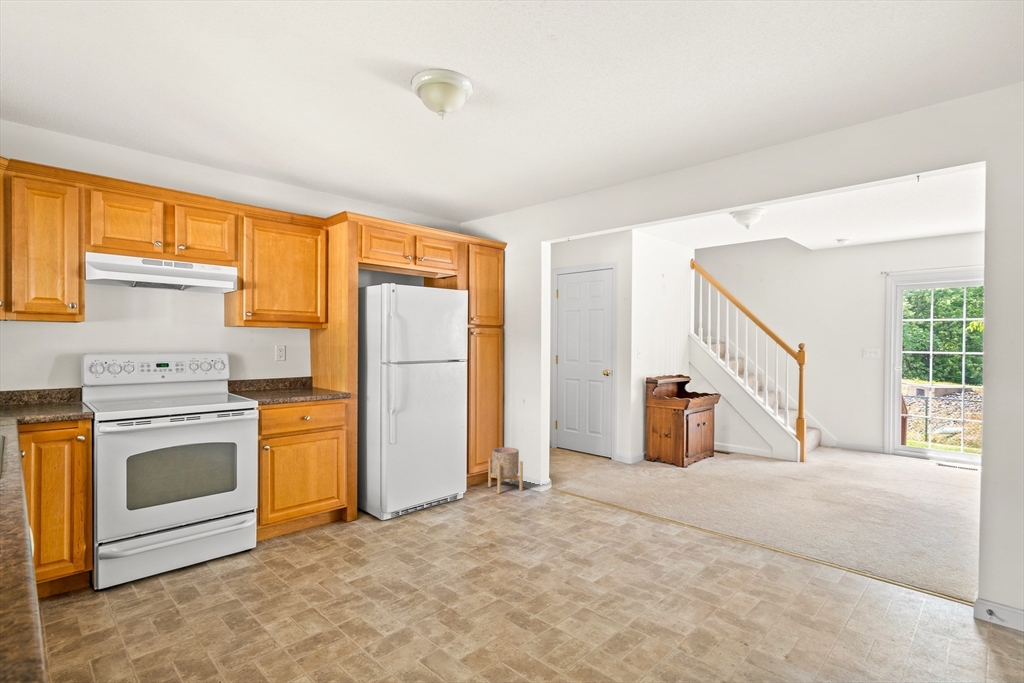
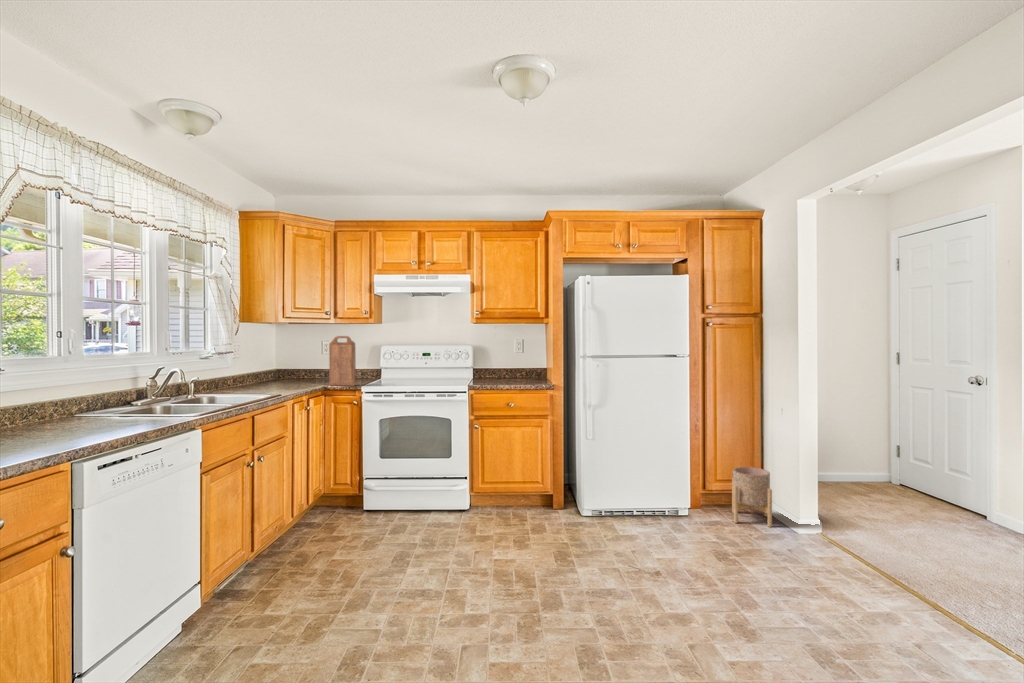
cutting board: none [25,341,83,417] -> present [329,336,356,386]

